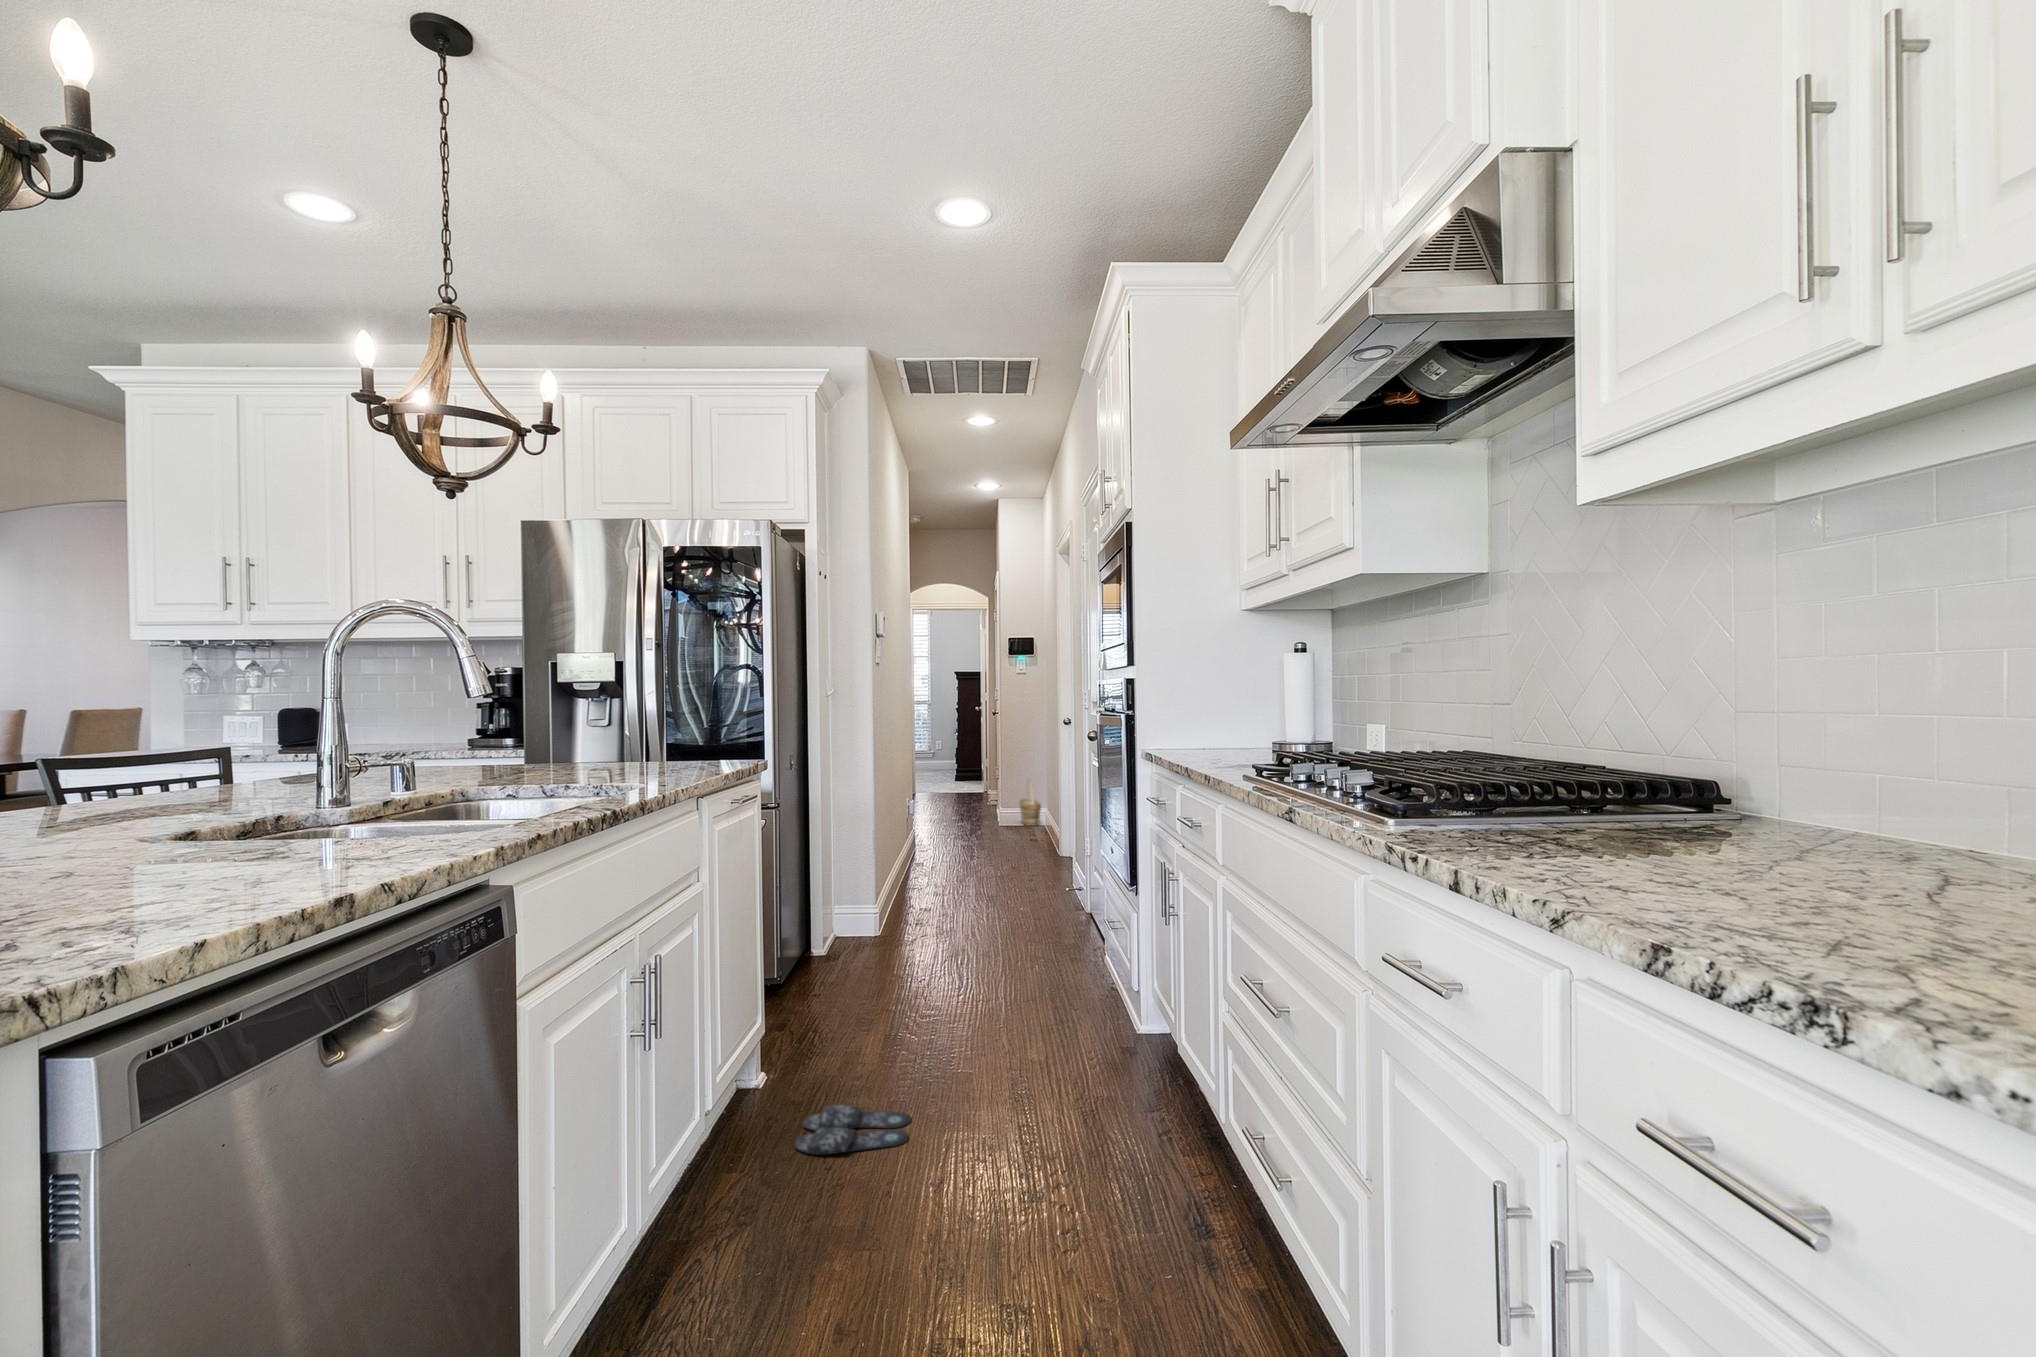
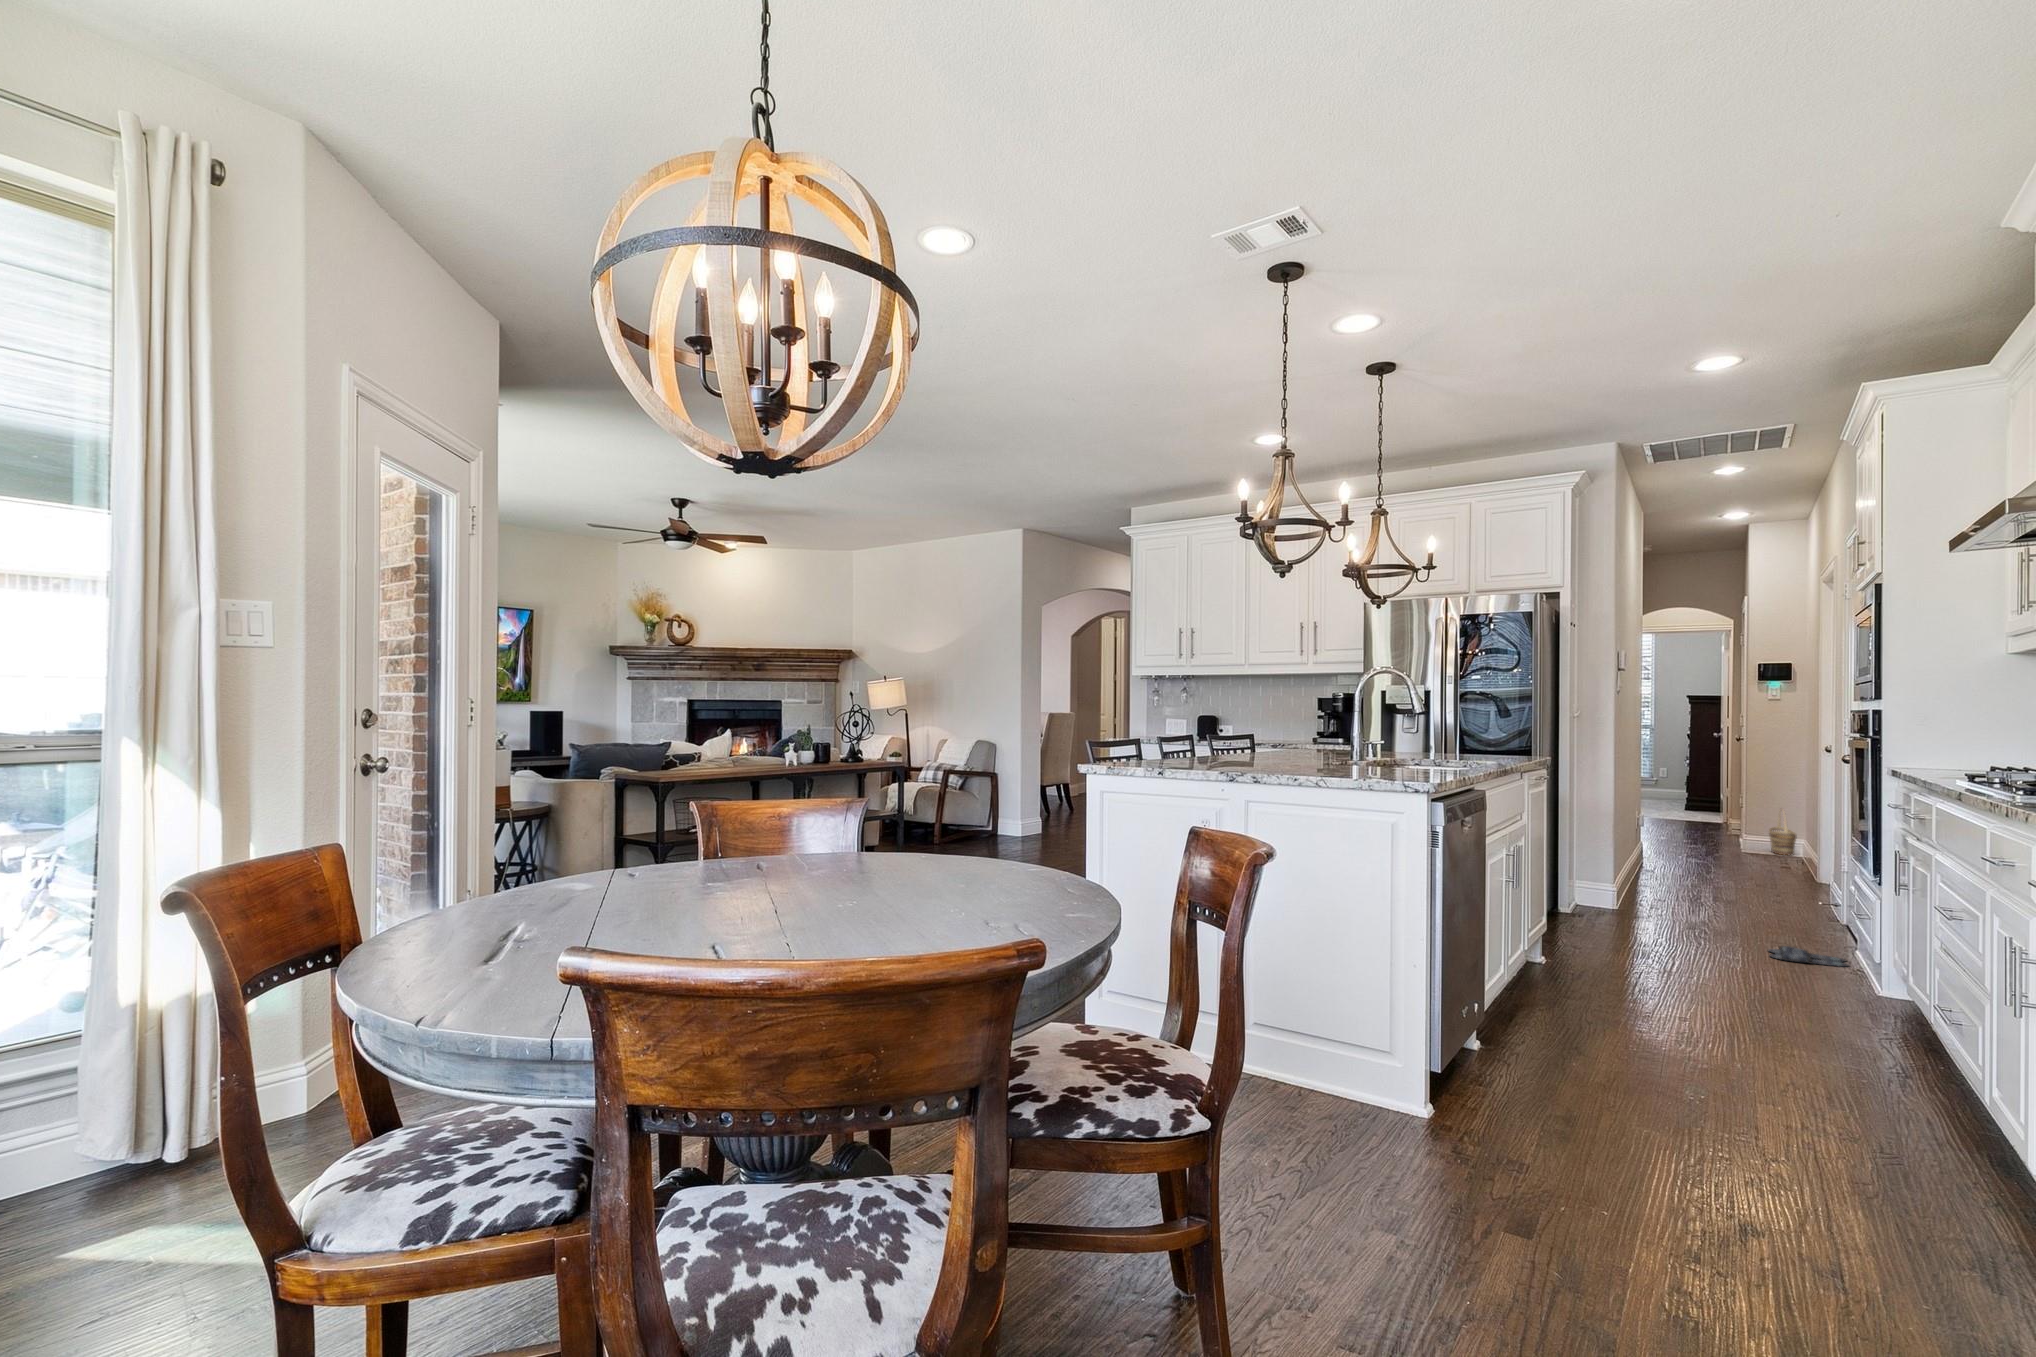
slippers: present [794,1105,911,1155] -> present [1769,946,1848,967]

